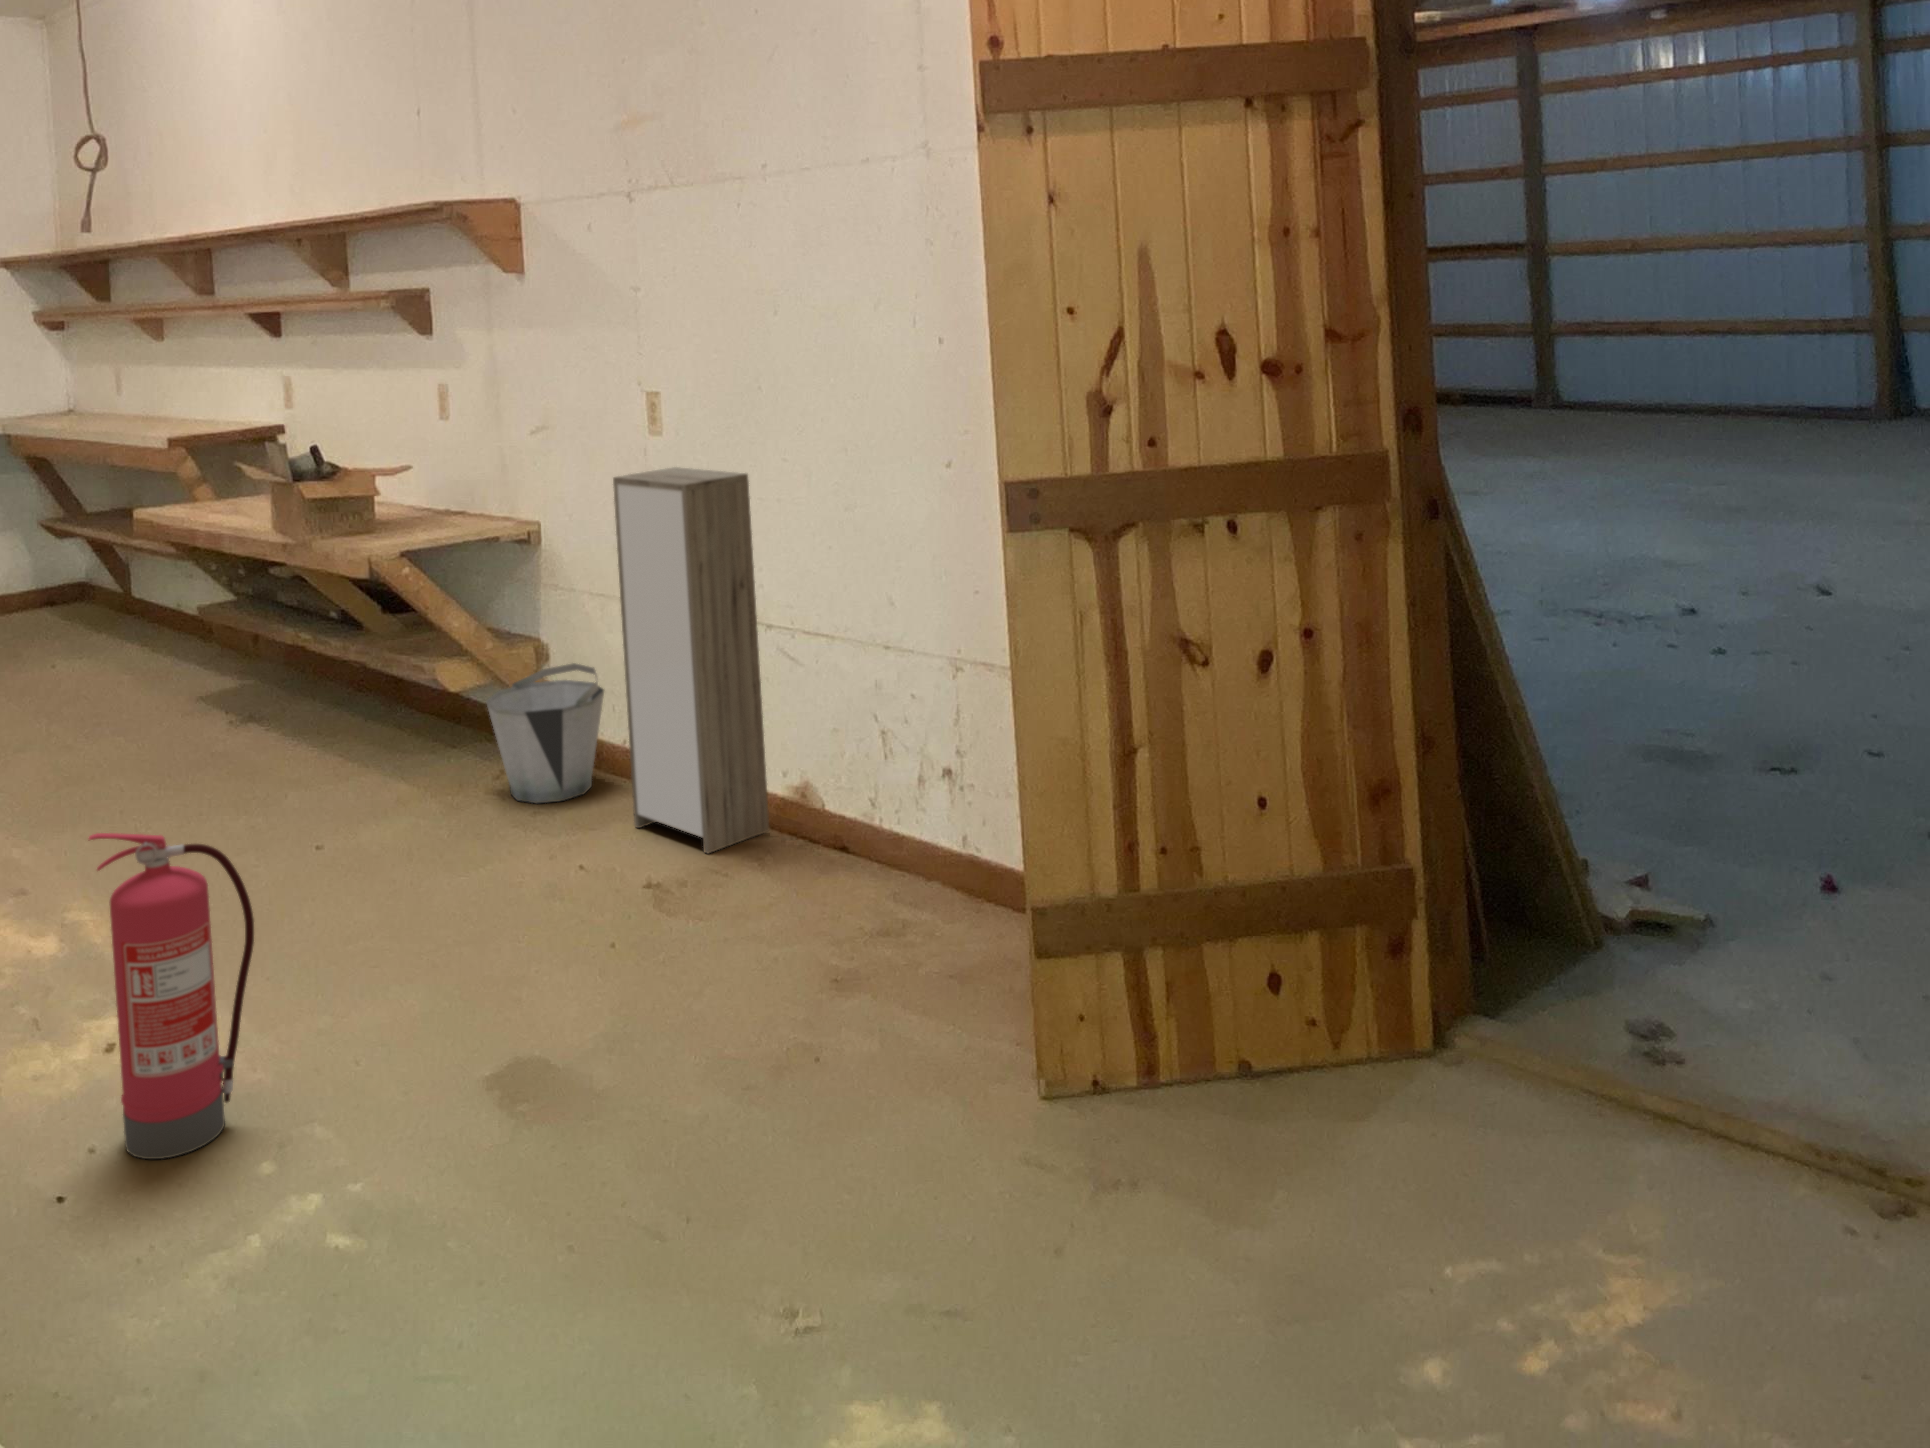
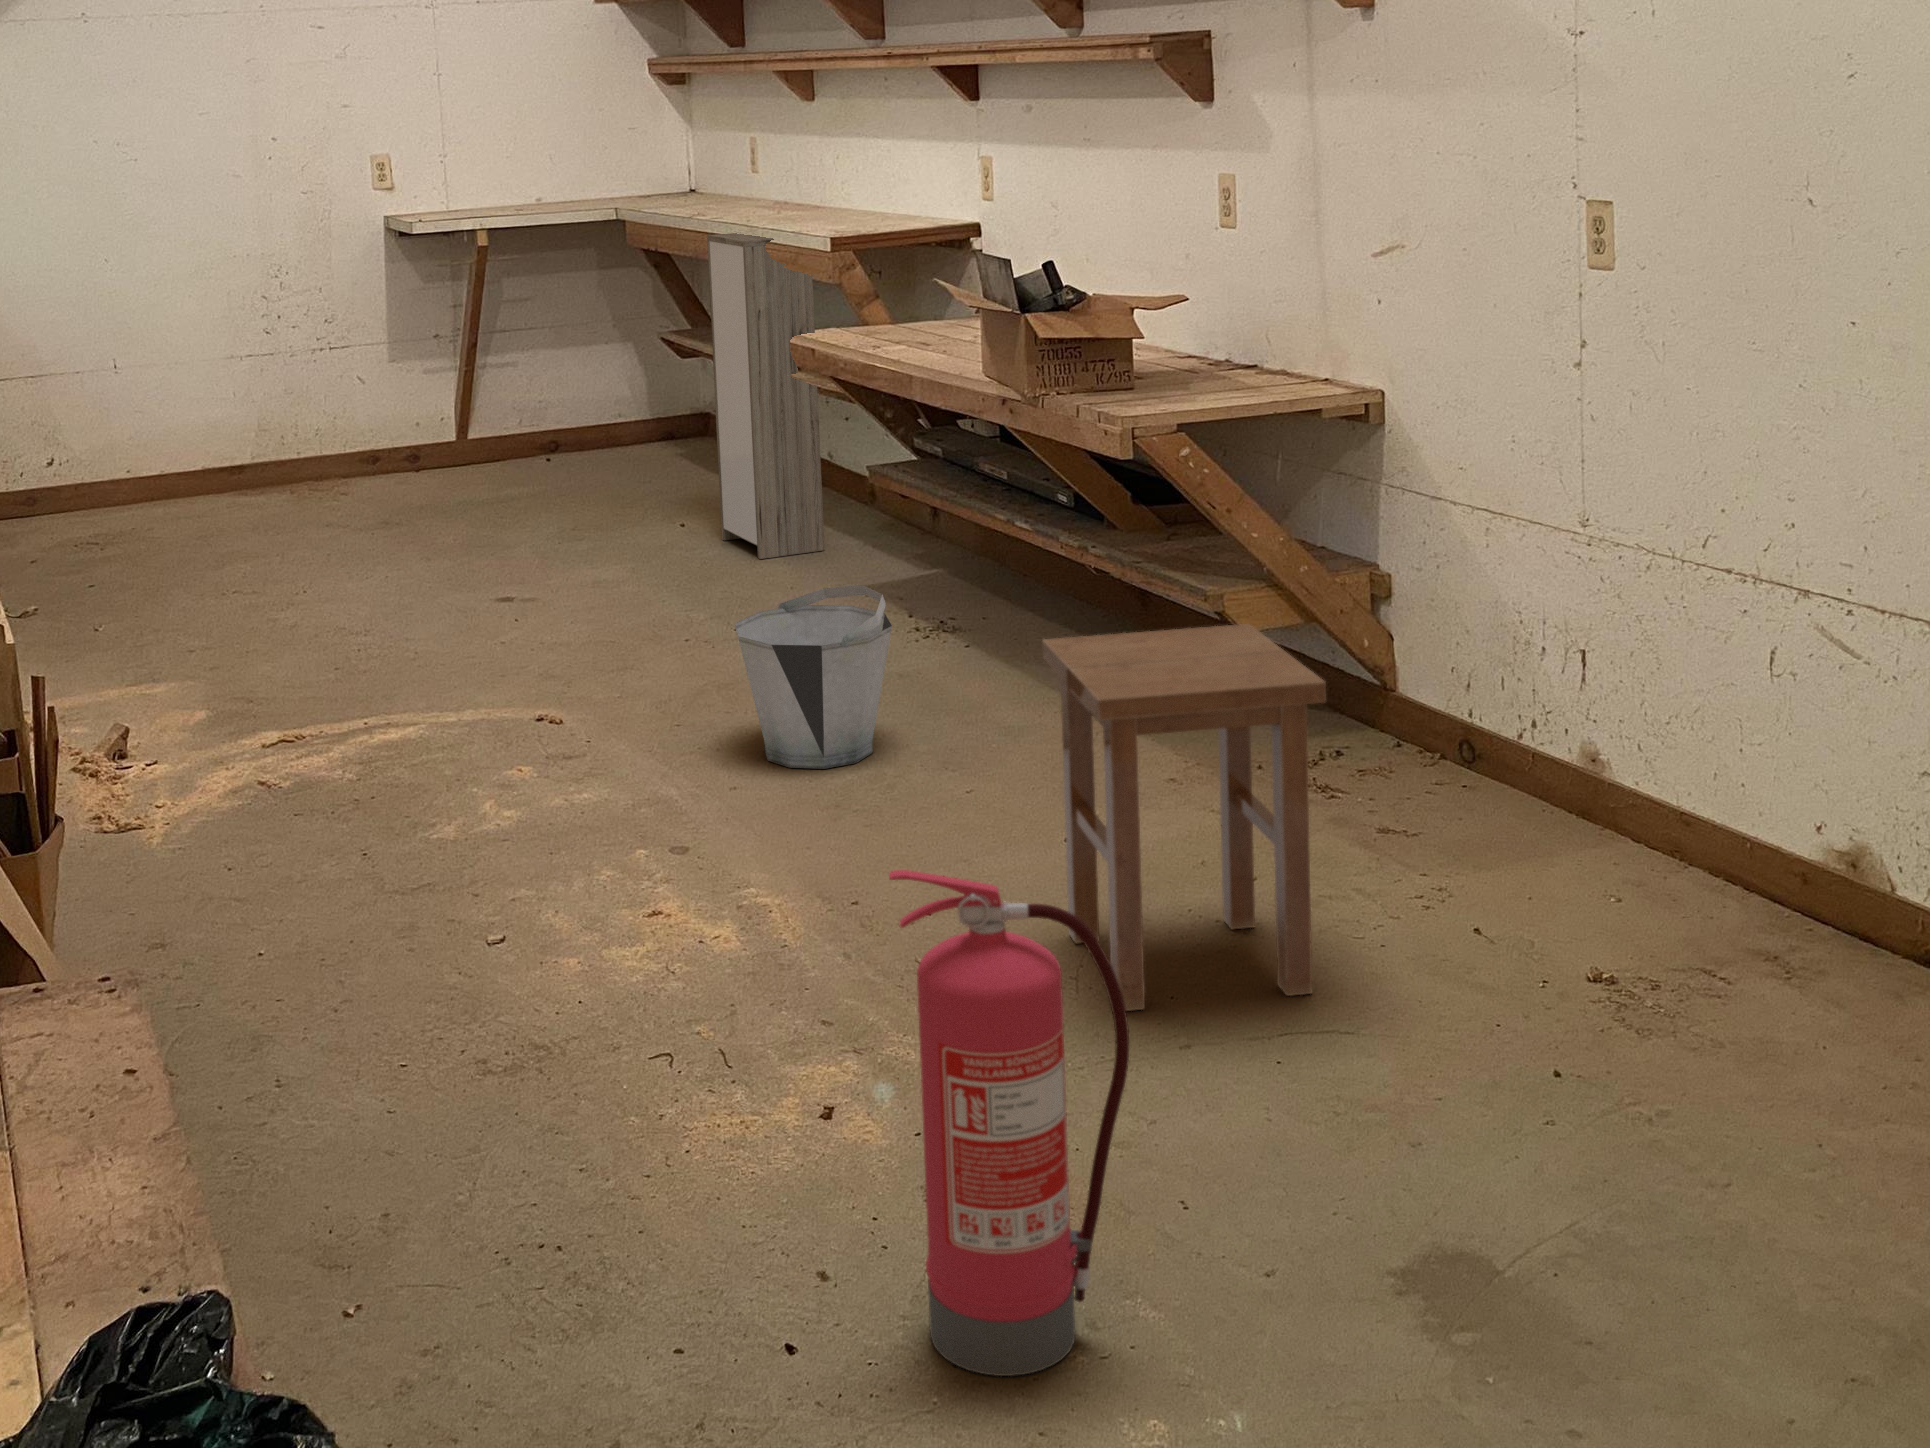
storage cabinet: present [613,467,769,853] -> present [707,233,825,559]
bucket: present [486,663,604,803] -> present [735,585,892,769]
stool: none [258,668,435,933] -> present [1042,624,1326,1011]

